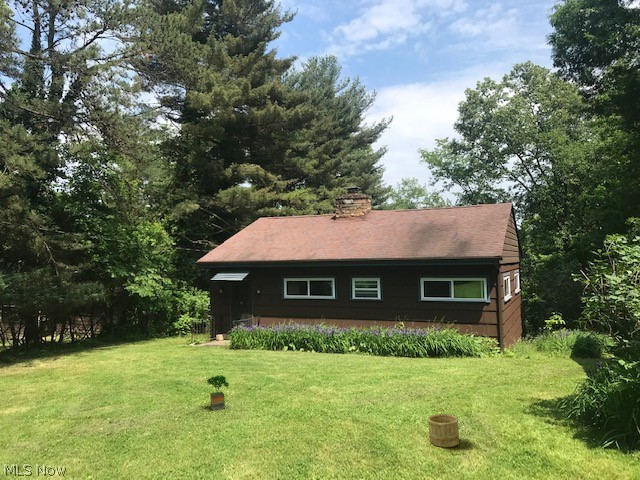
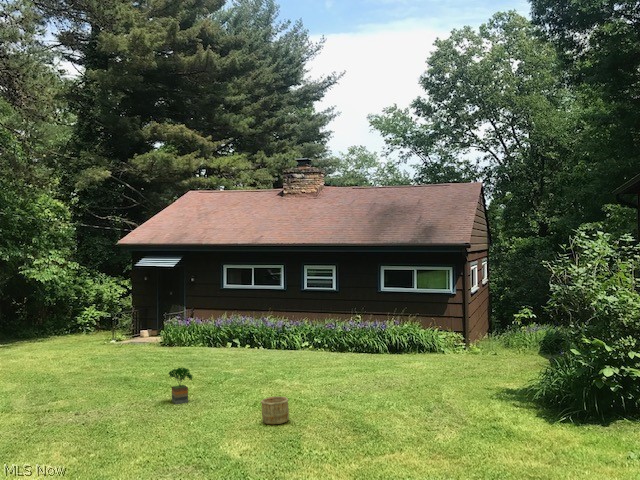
wooden bucket: present [427,414,459,447] -> present [261,396,289,424]

